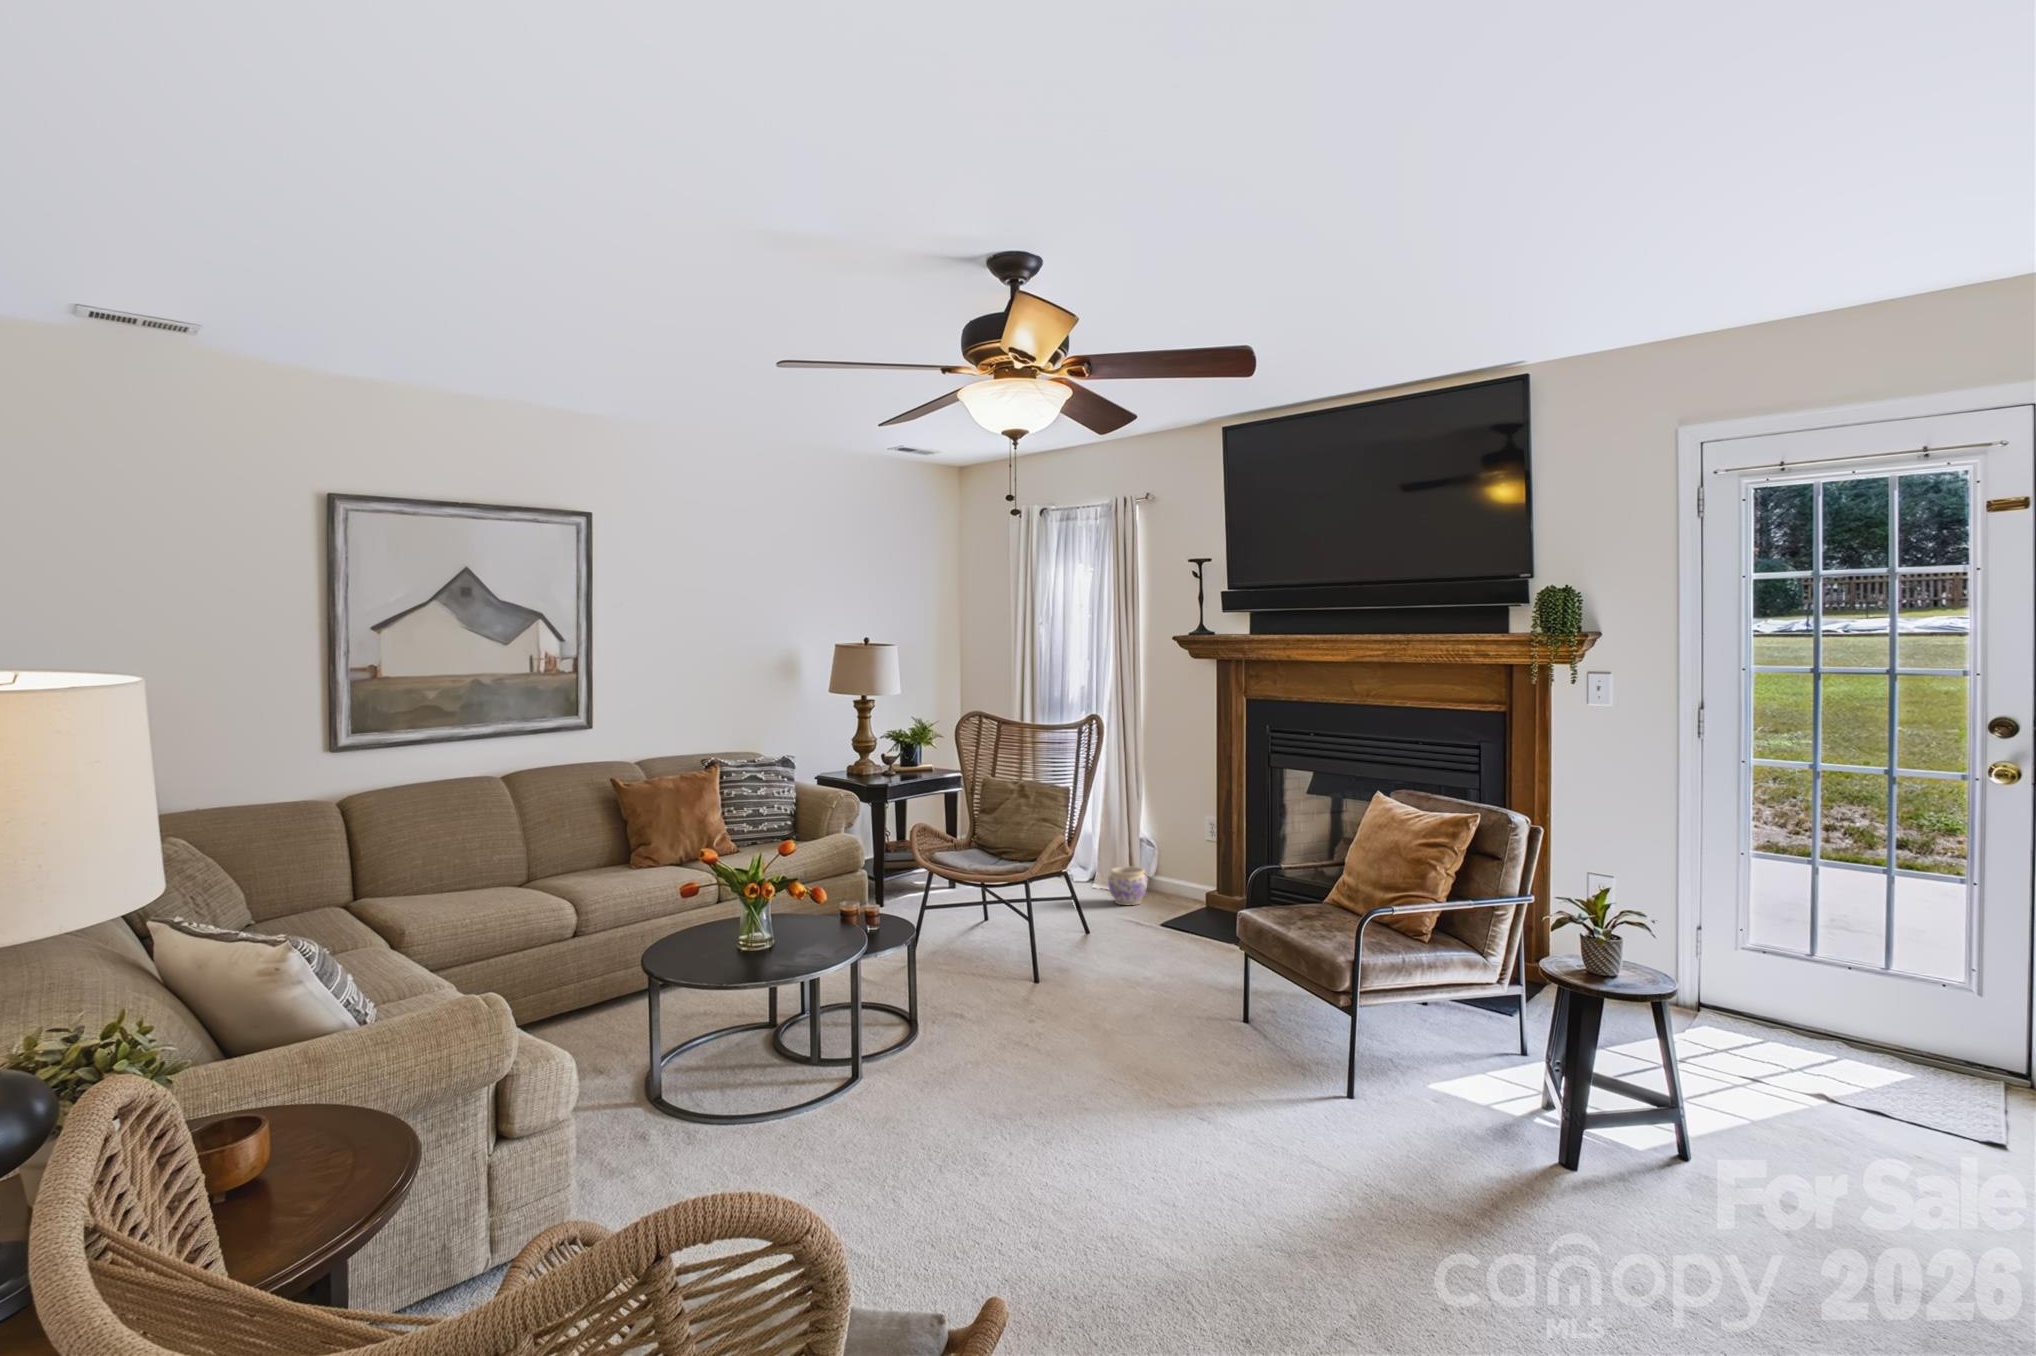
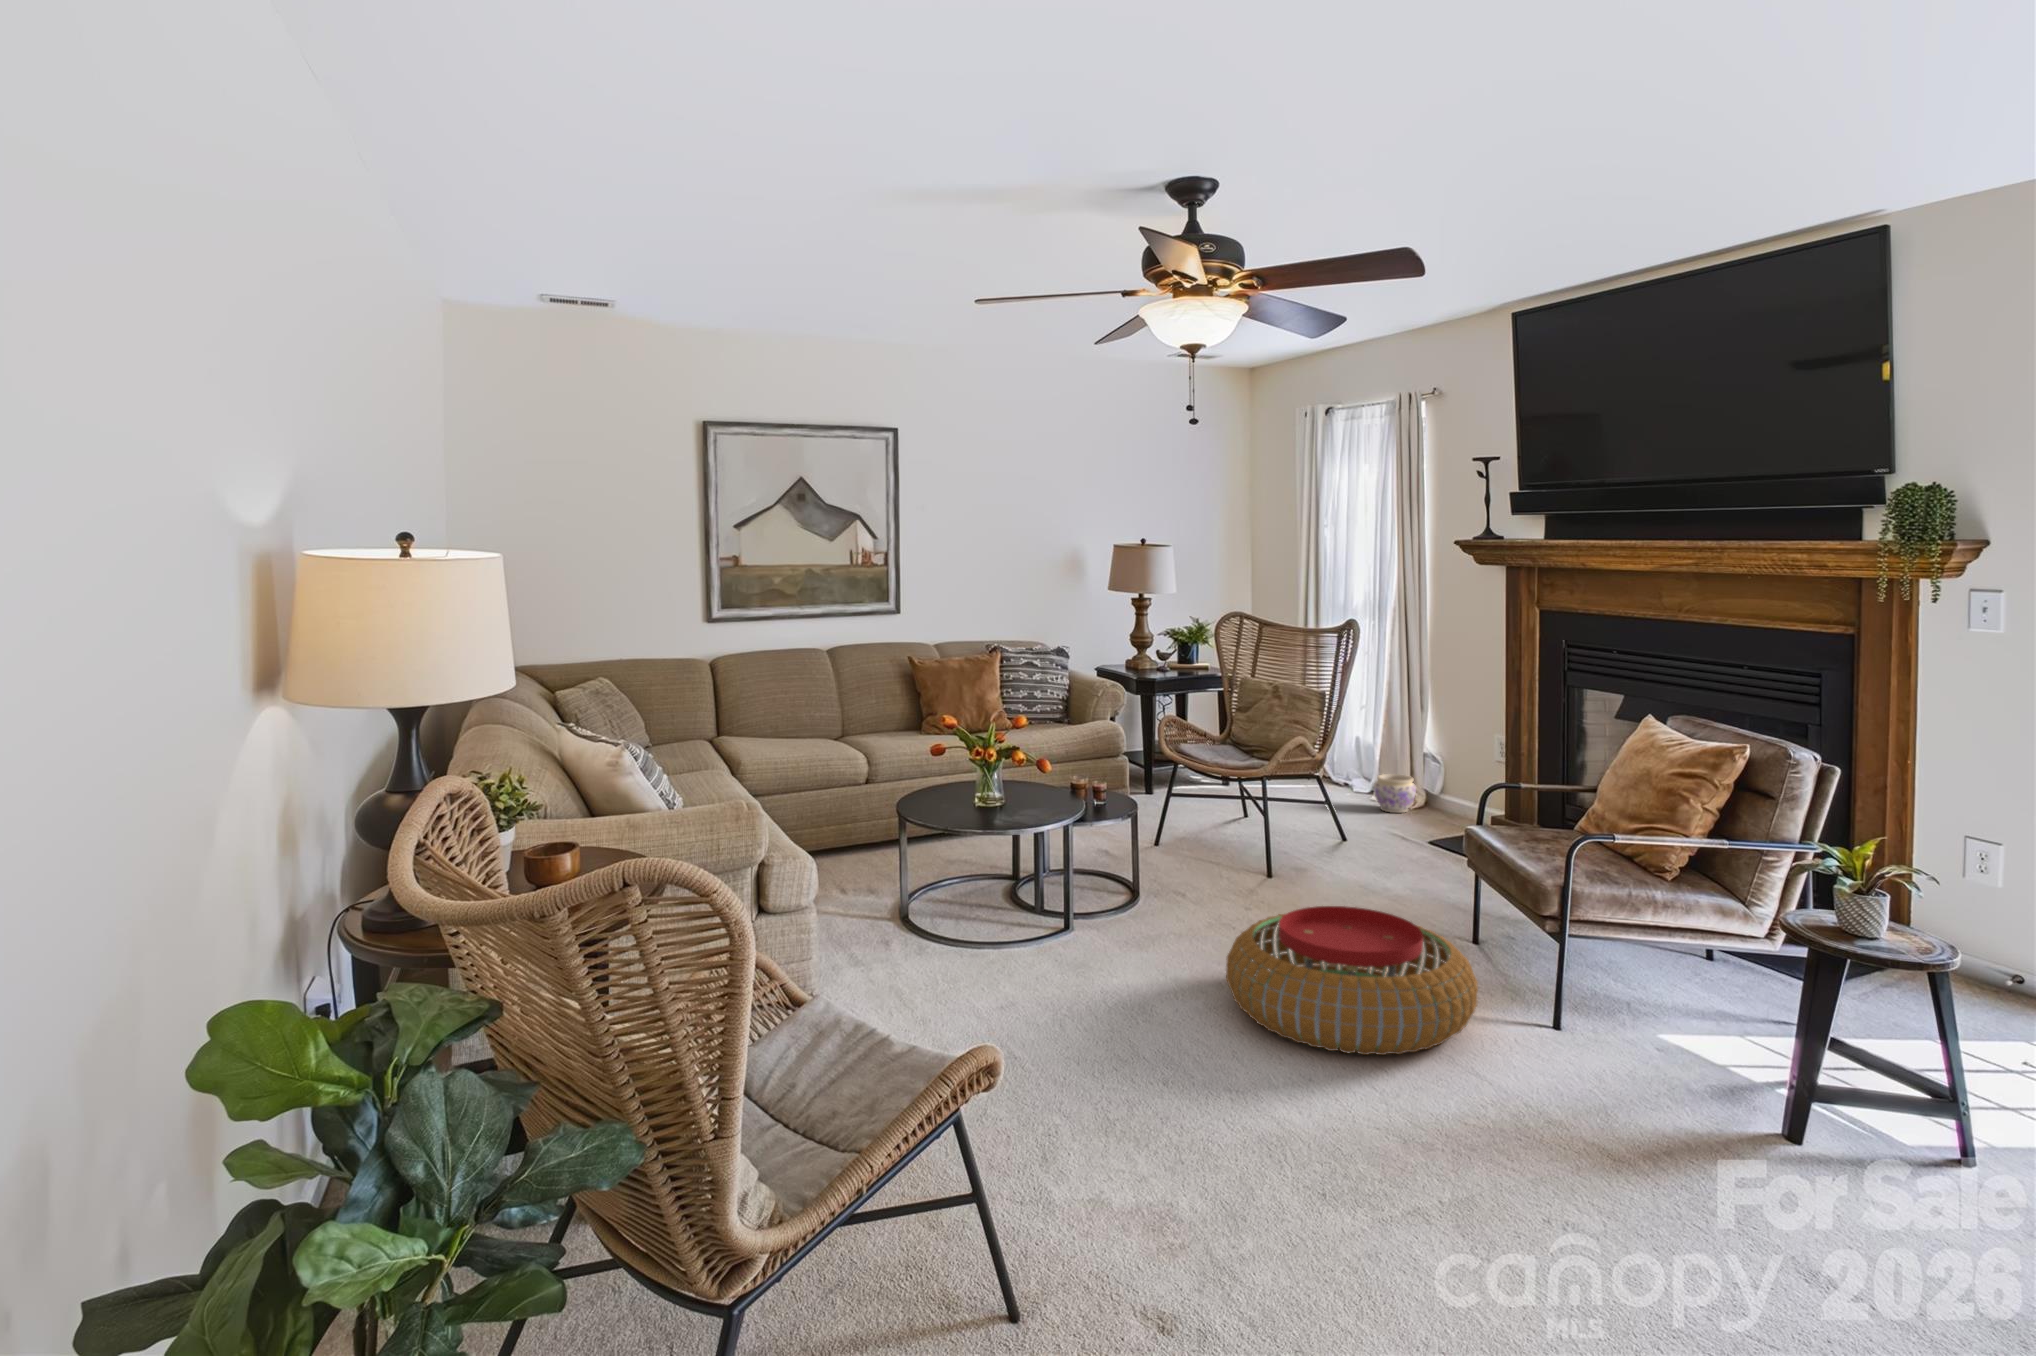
pouf: none [1039,1000,1280,1146] -> present [1226,906,1478,1055]

